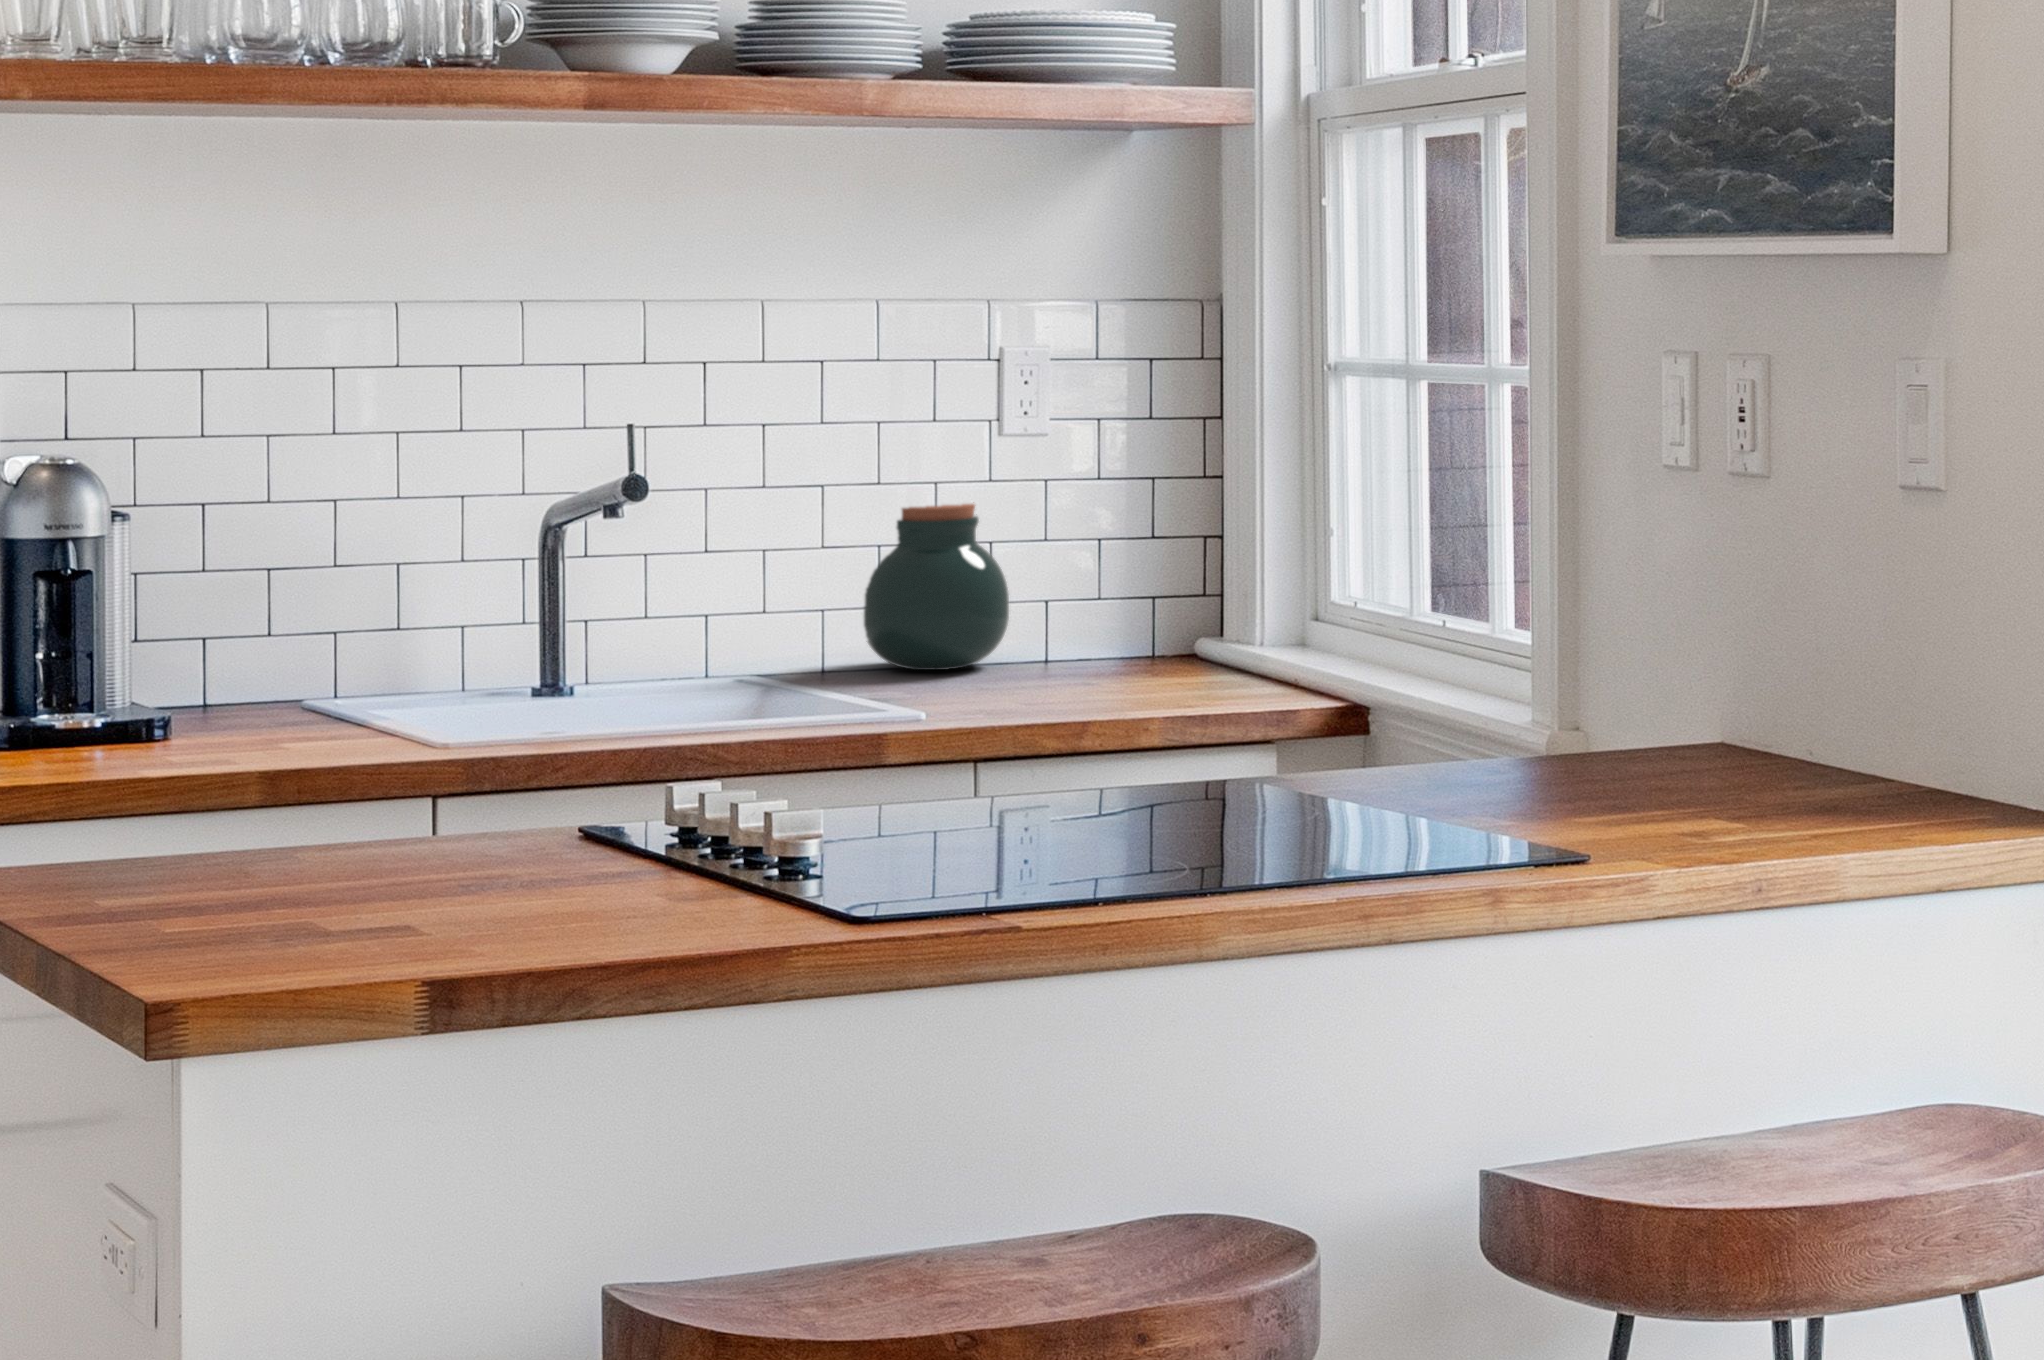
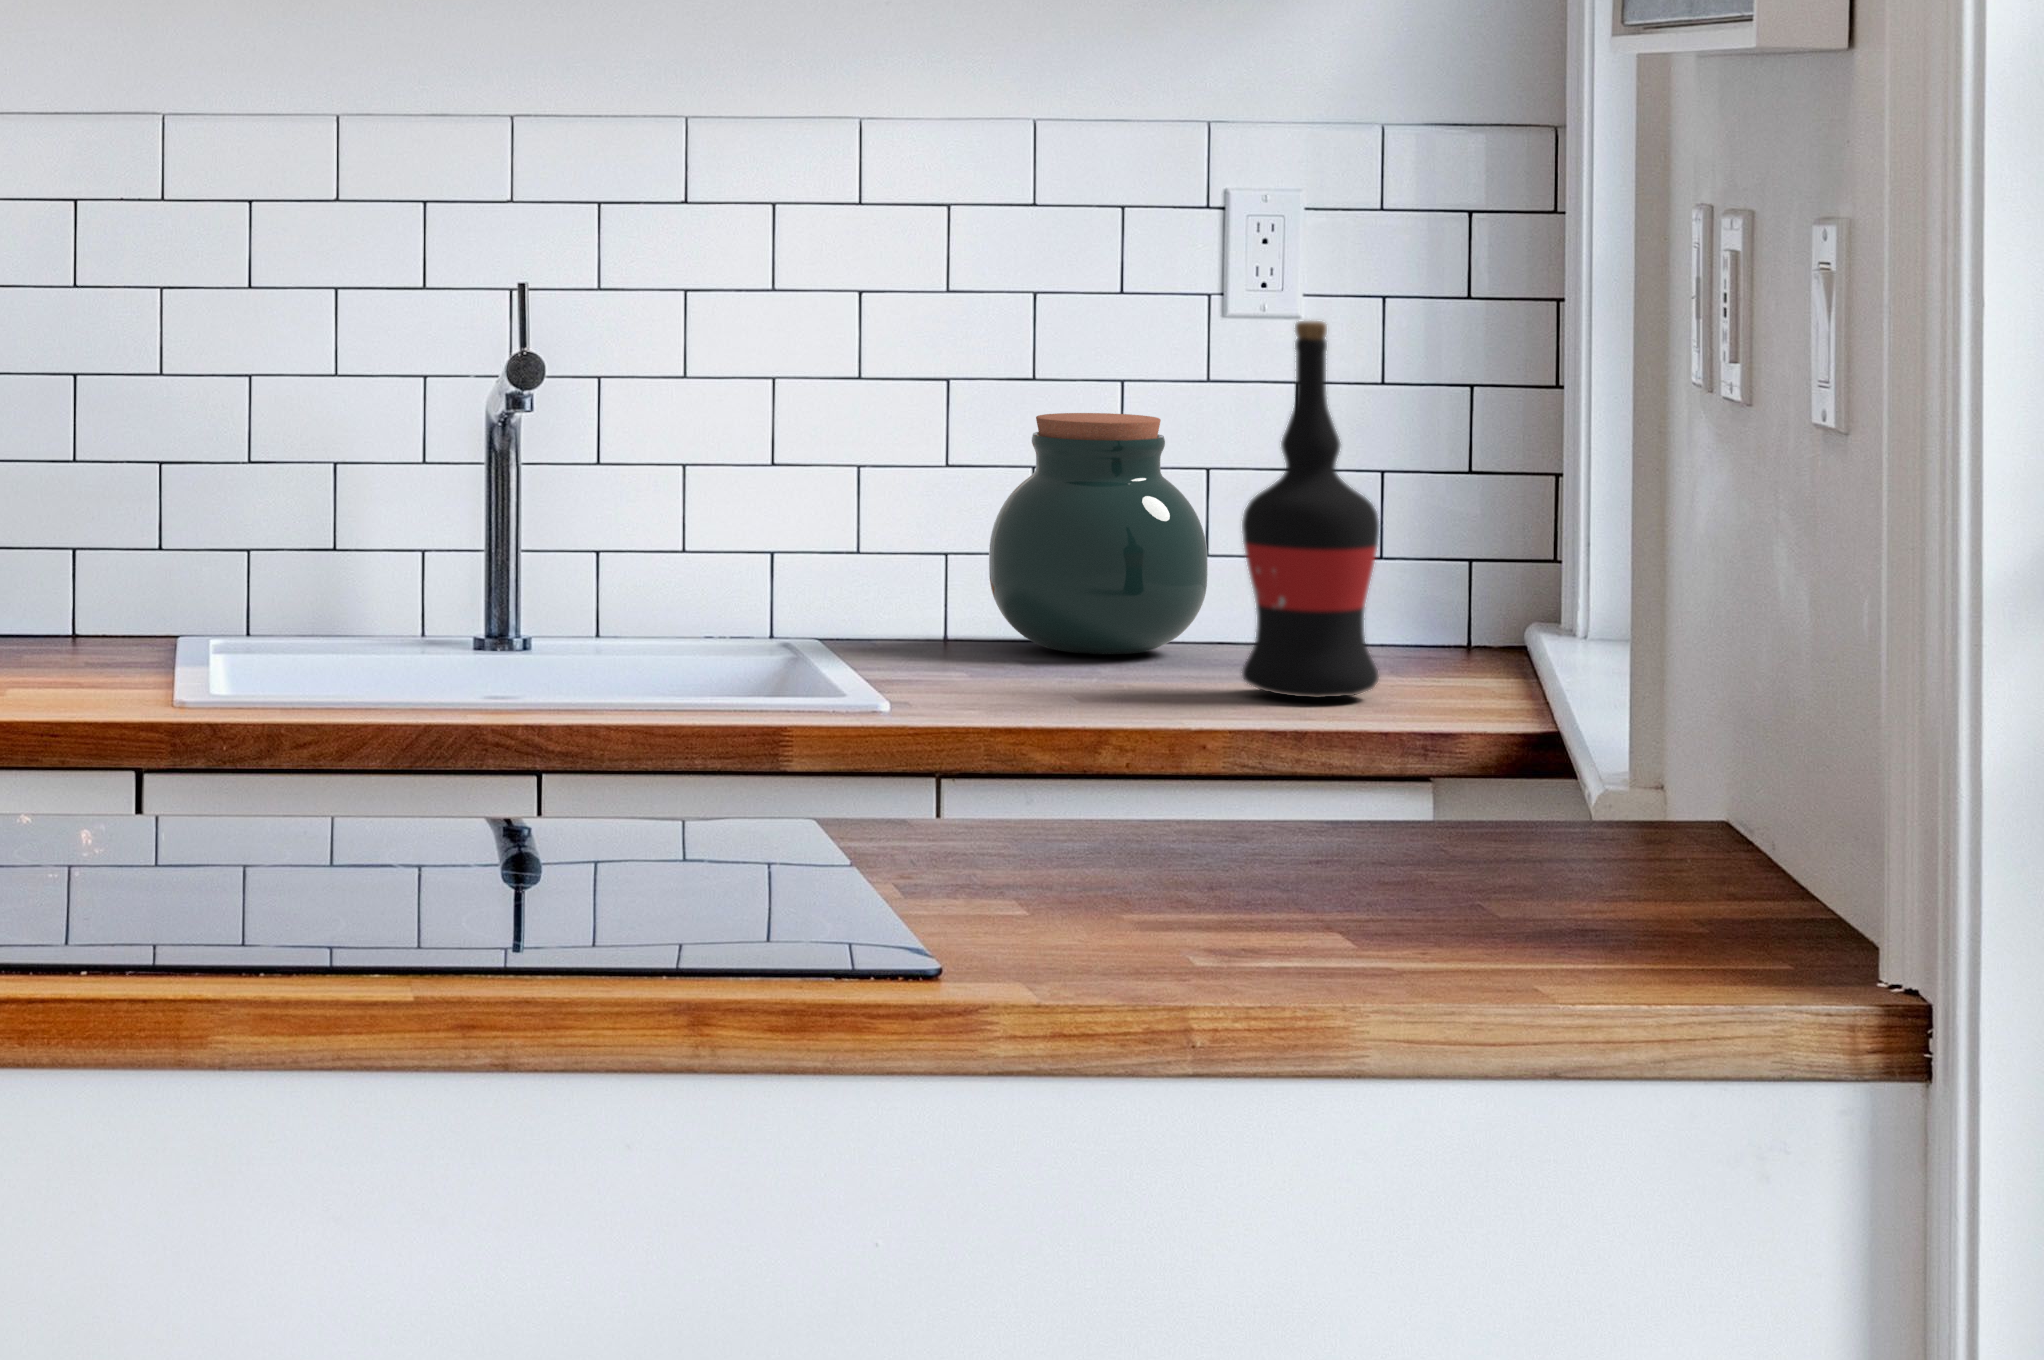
wine bottle: none [1097,429,1185,684] -> present [1242,321,1379,698]

